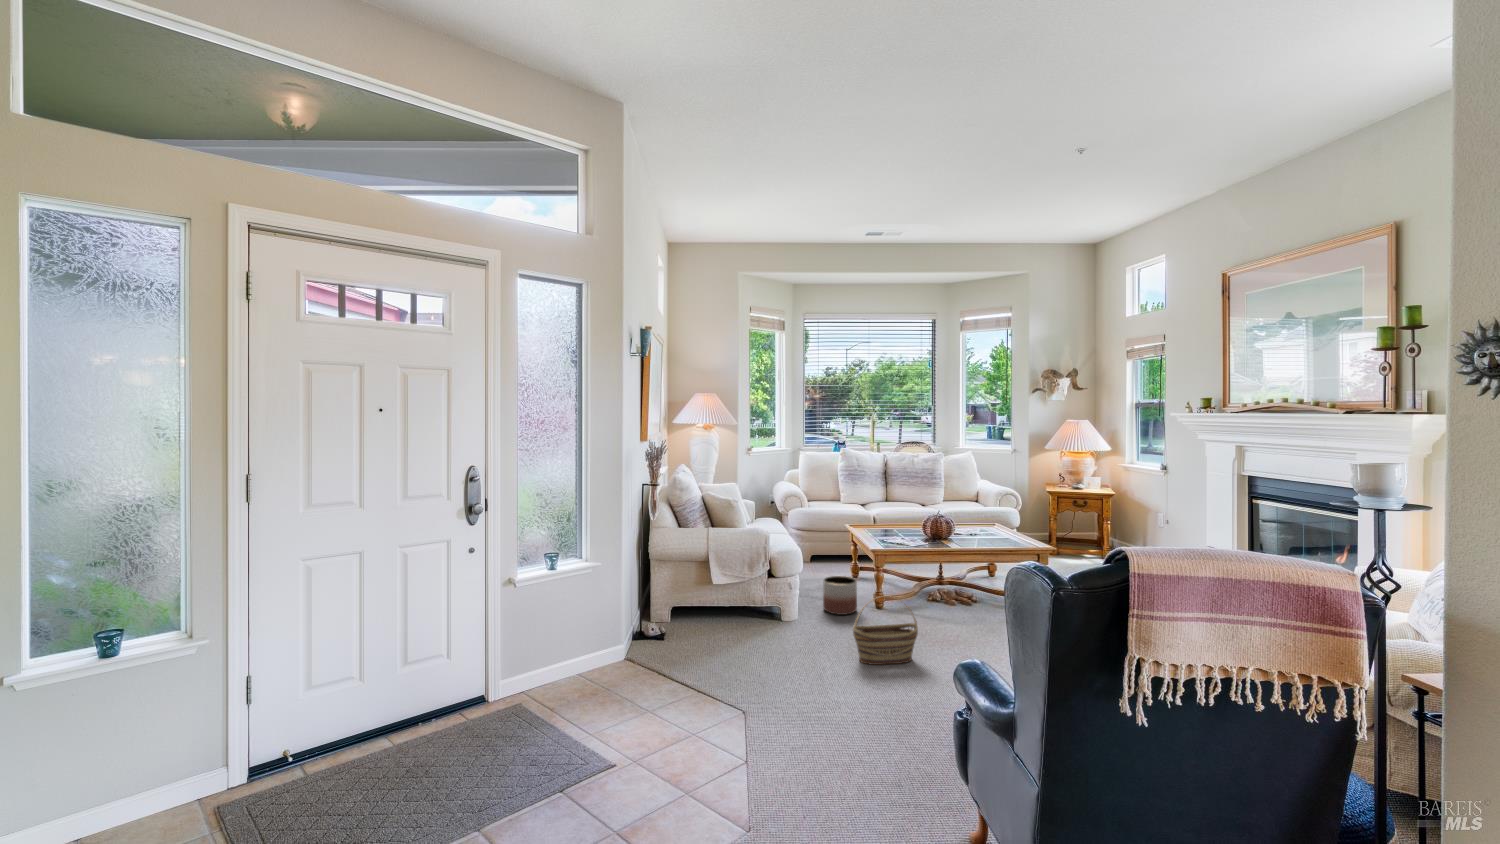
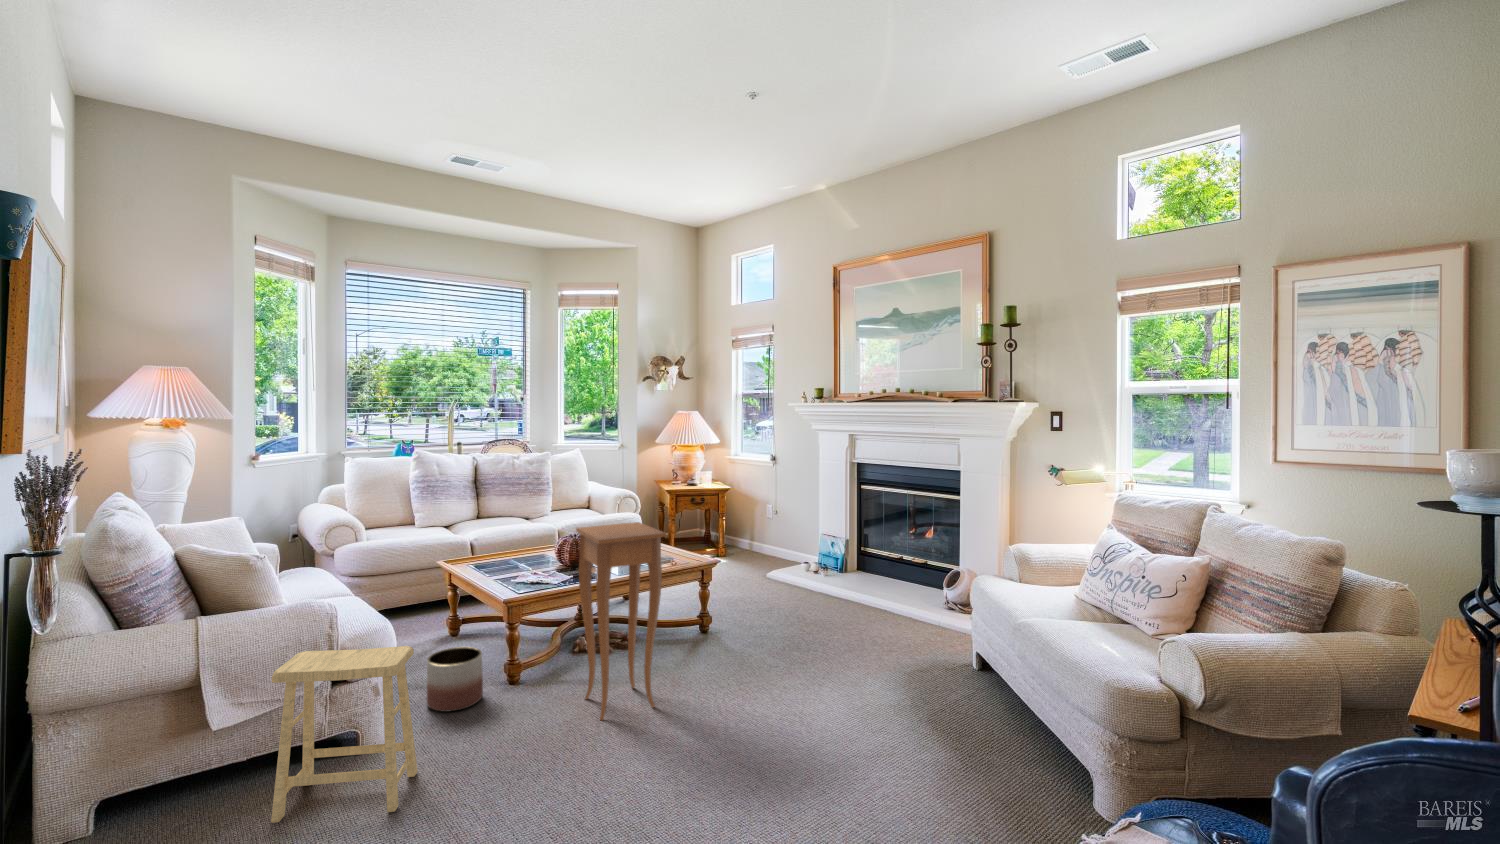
side table: none [916,504,976,643] -> present [576,522,666,720]
footstool: none [734,554,806,650] -> present [271,646,418,823]
basket: present [853,596,918,665] -> none [514,676,608,792]

